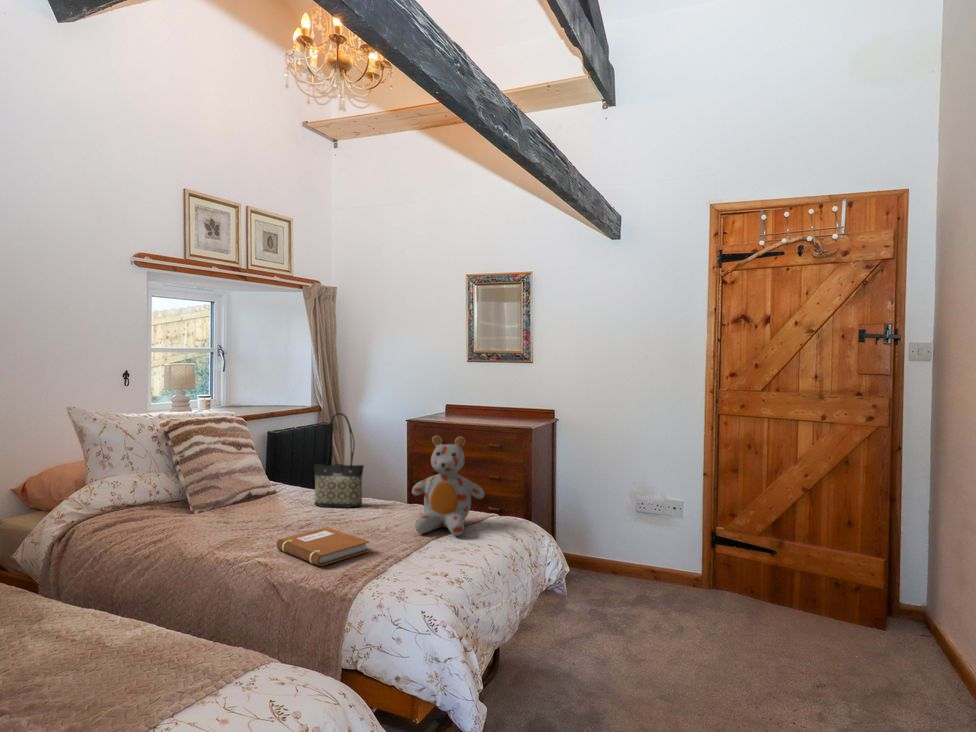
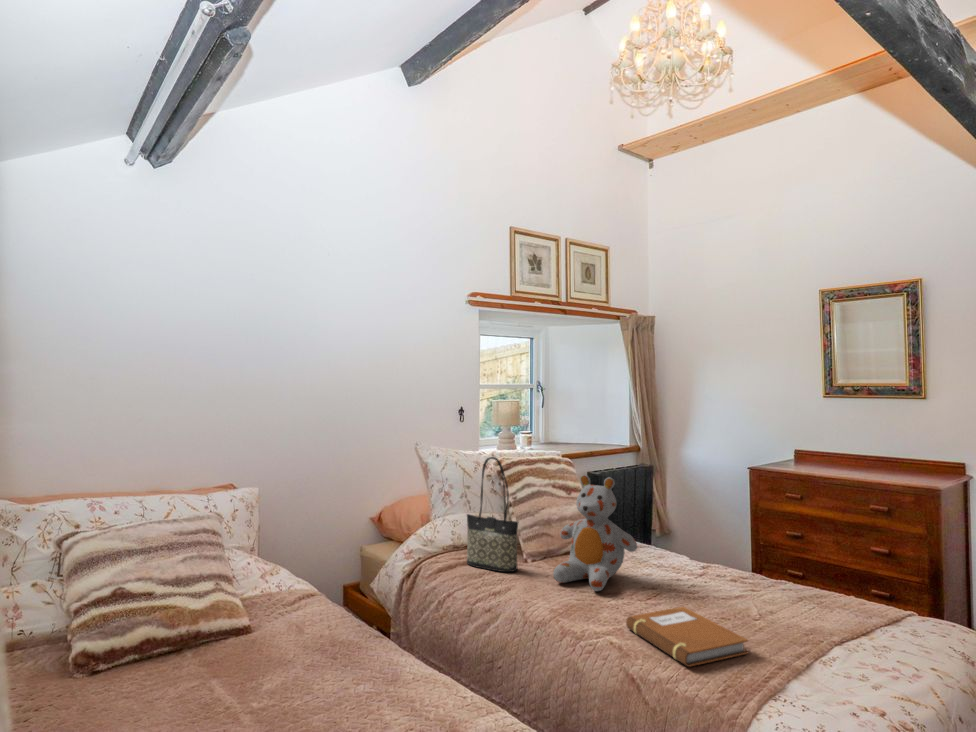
tote bag: present [314,413,364,507] -> present [467,457,519,572]
stuffed bear: present [412,436,484,536] -> present [553,475,637,591]

